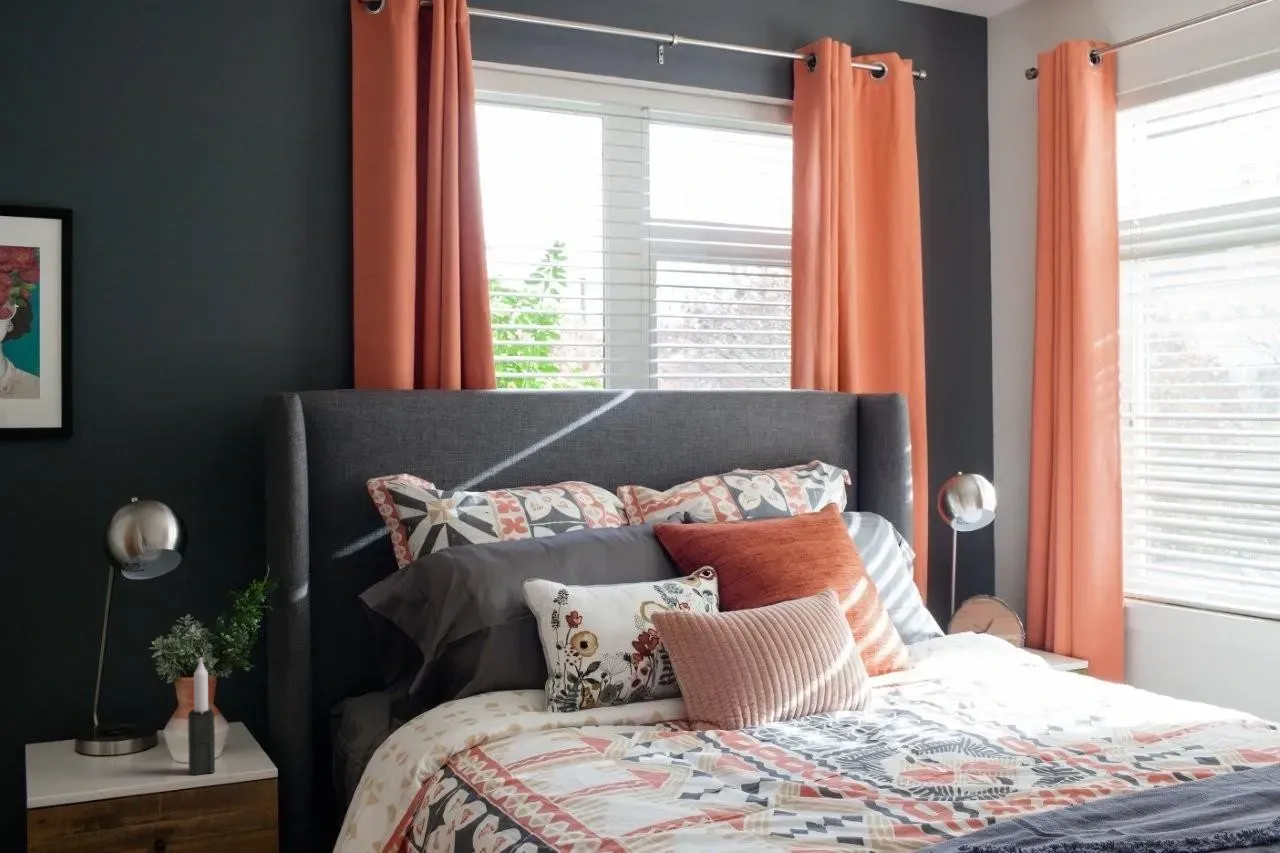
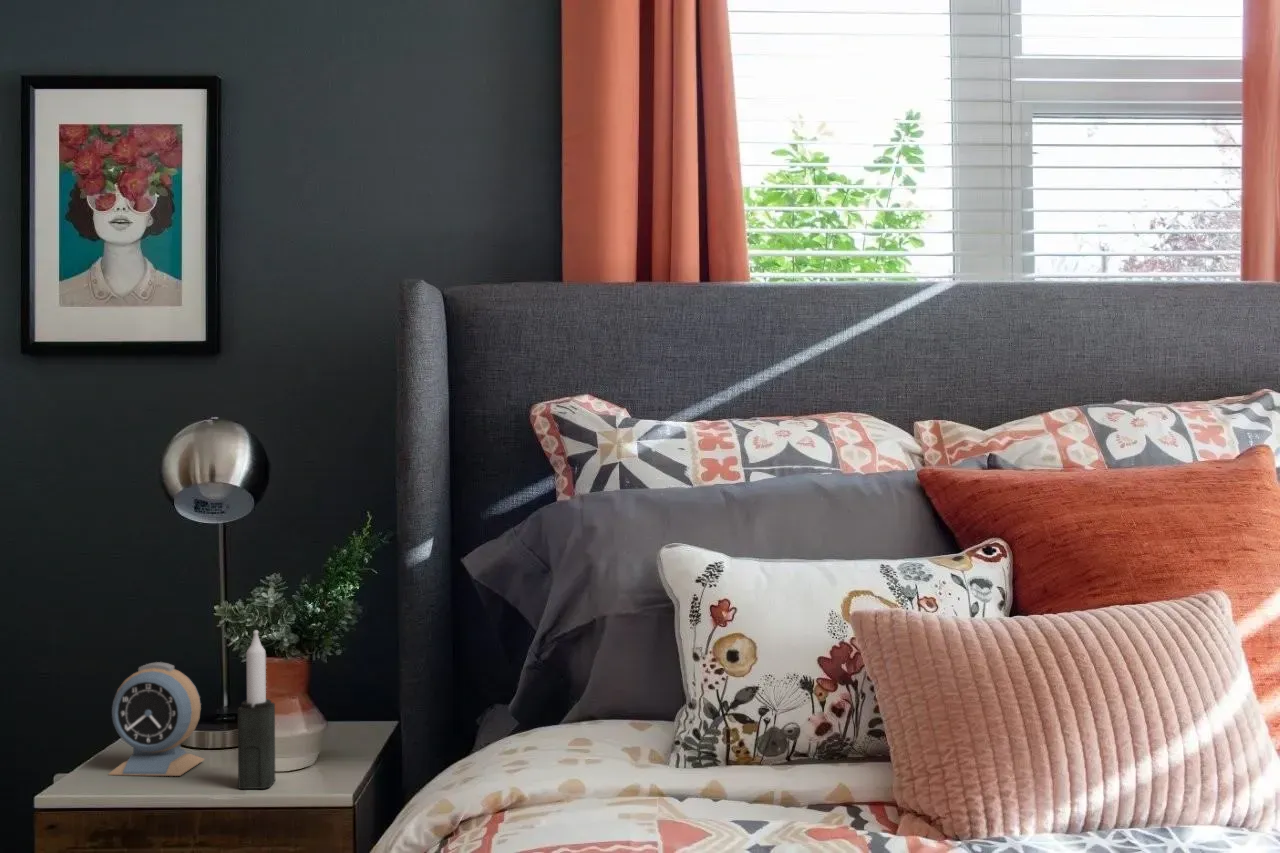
alarm clock: none [64,690,135,780] -> present [109,662,204,776]

